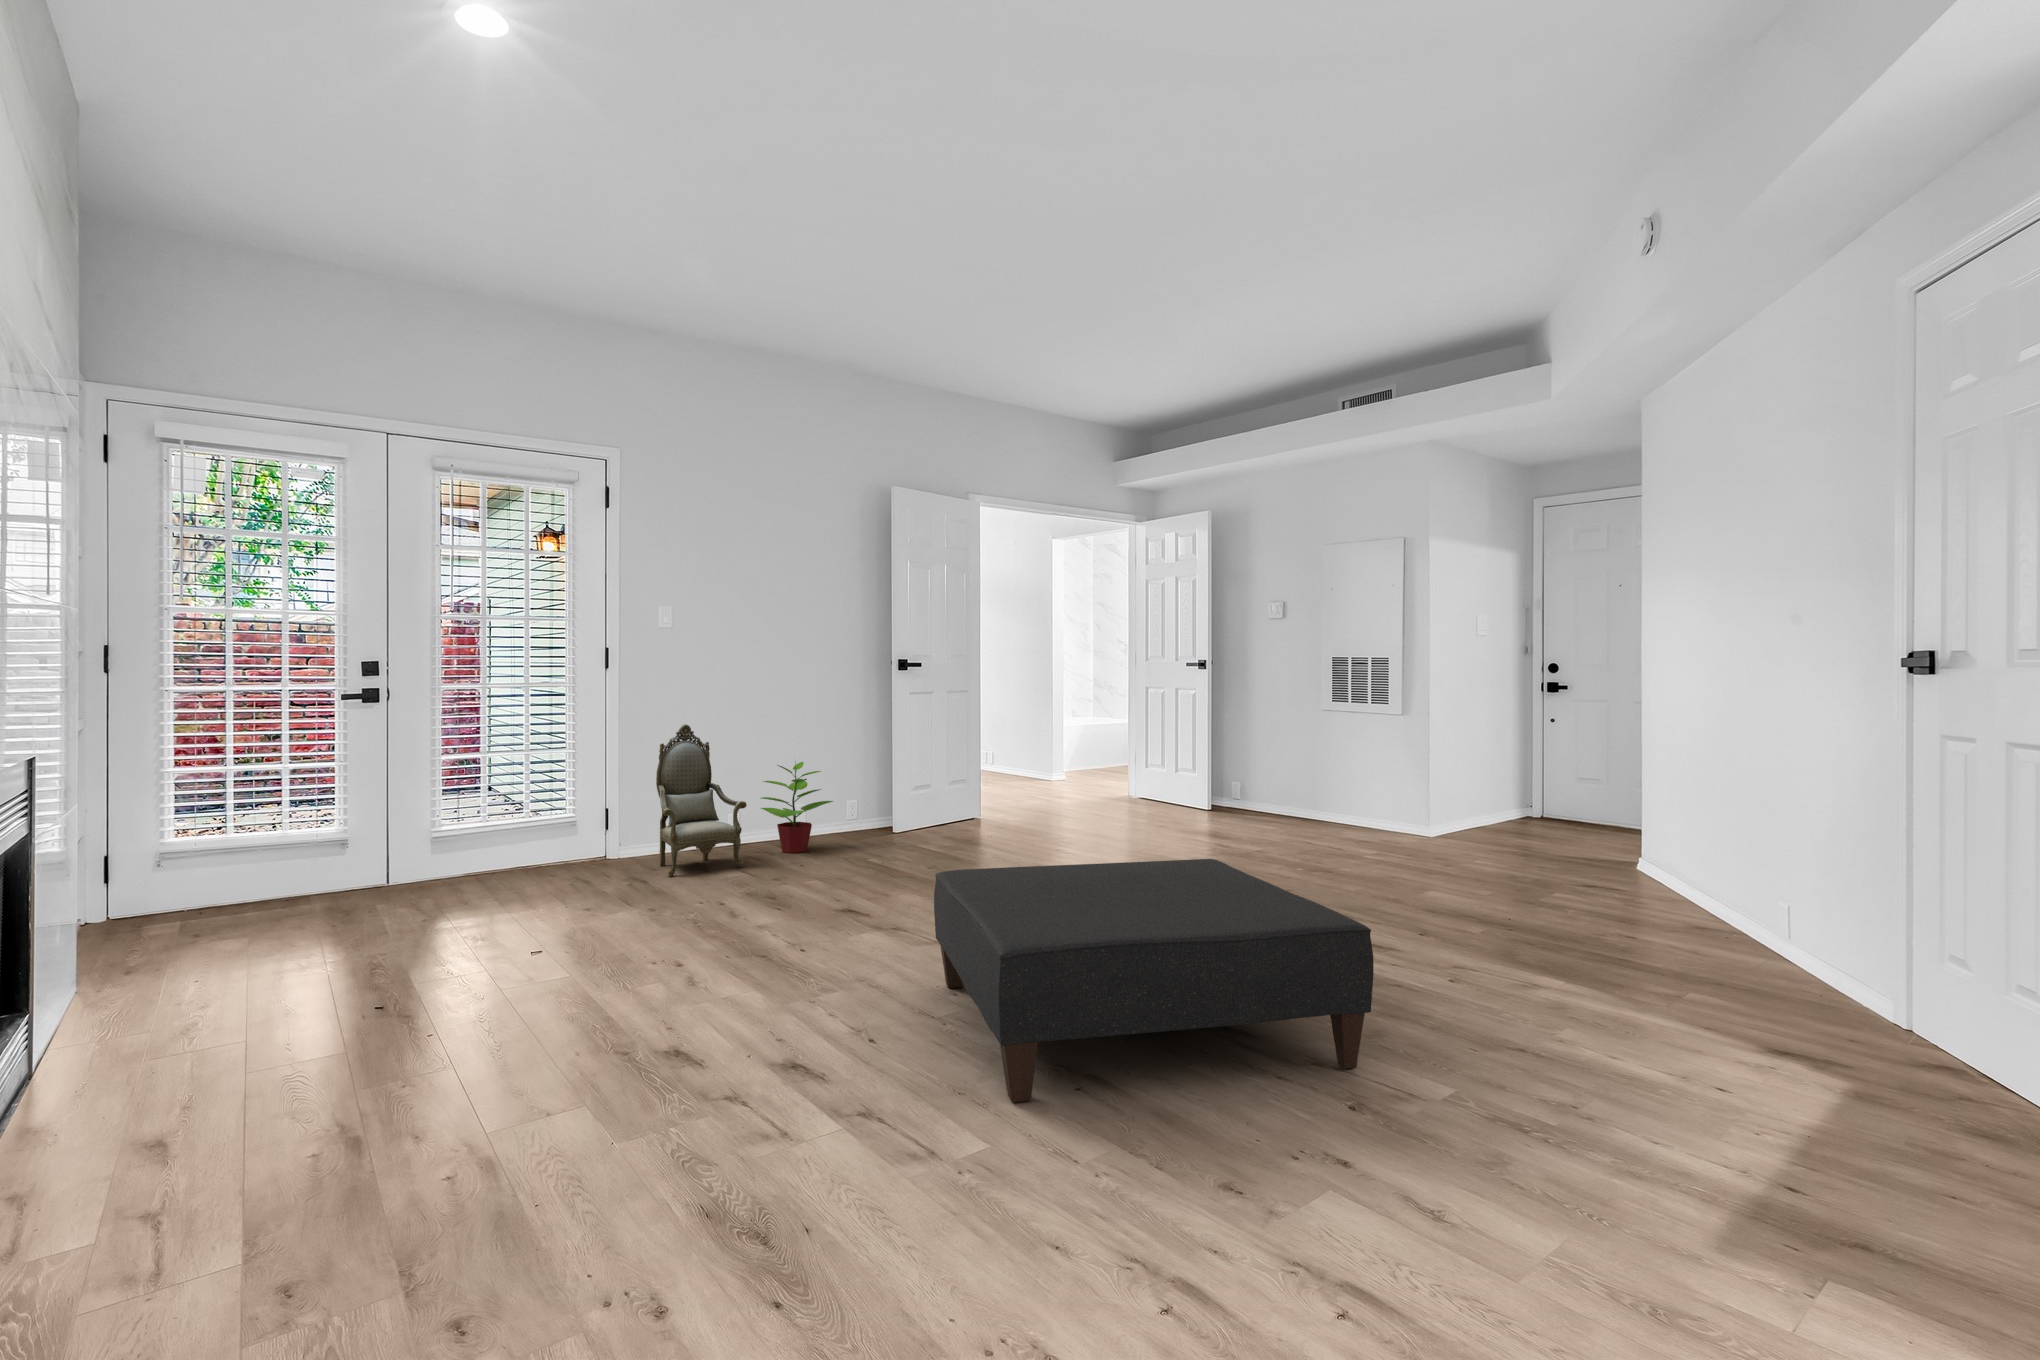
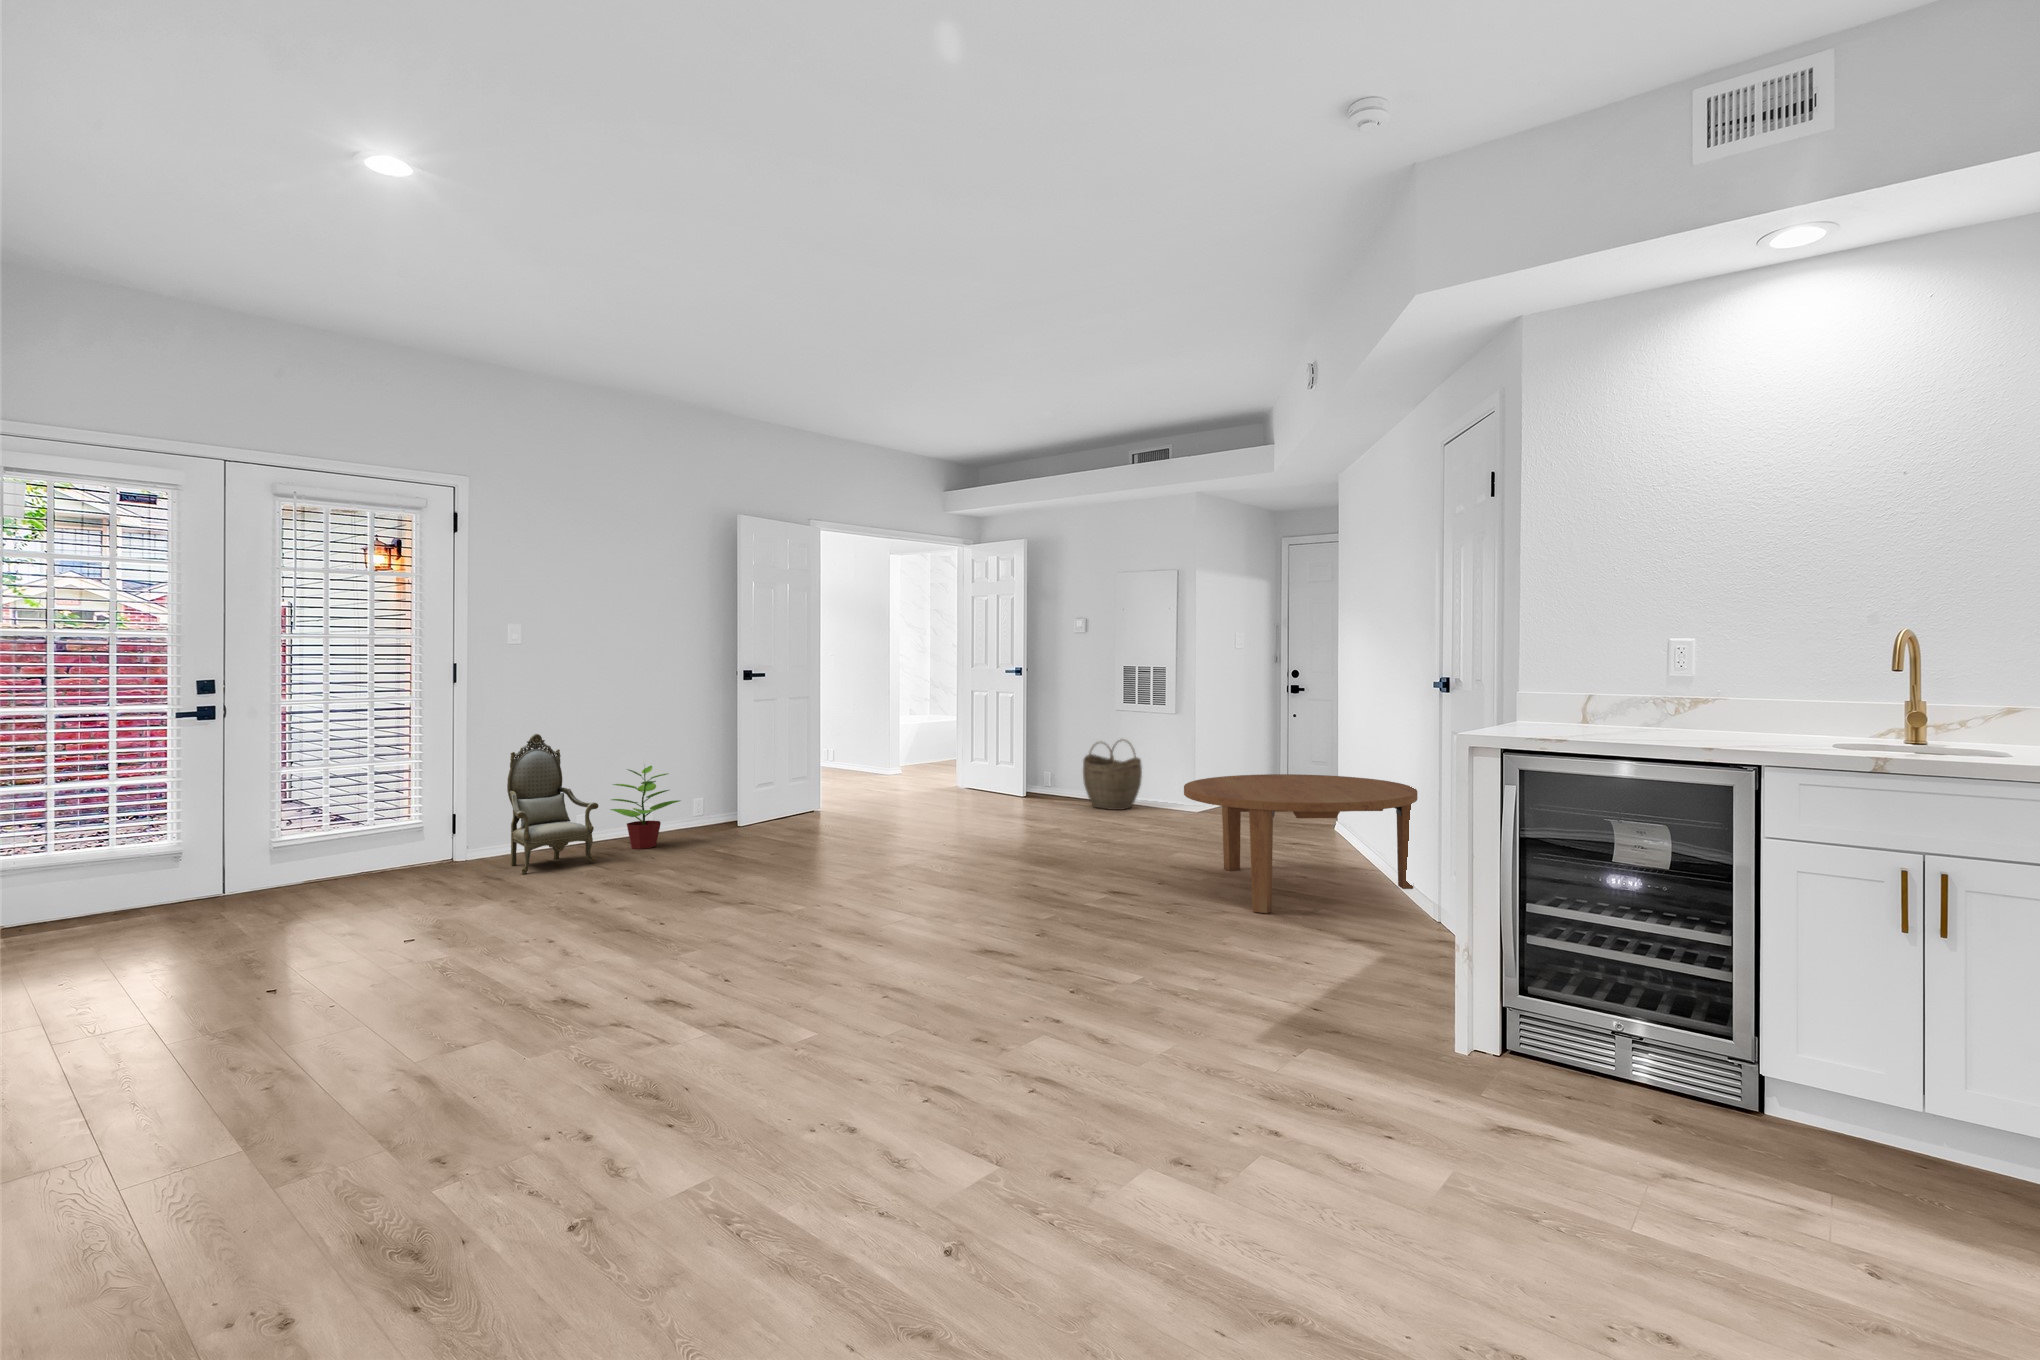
woven basket: none [1283,745,1358,830] -> present [1083,740,1142,810]
coffee table: none [1445,799,1809,997] -> present [1184,774,1418,913]
ottoman: present [934,859,1374,1102] -> none [778,828,1109,1008]

